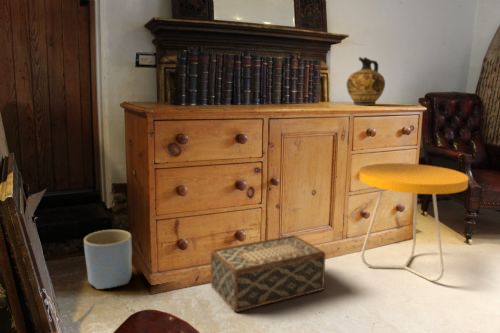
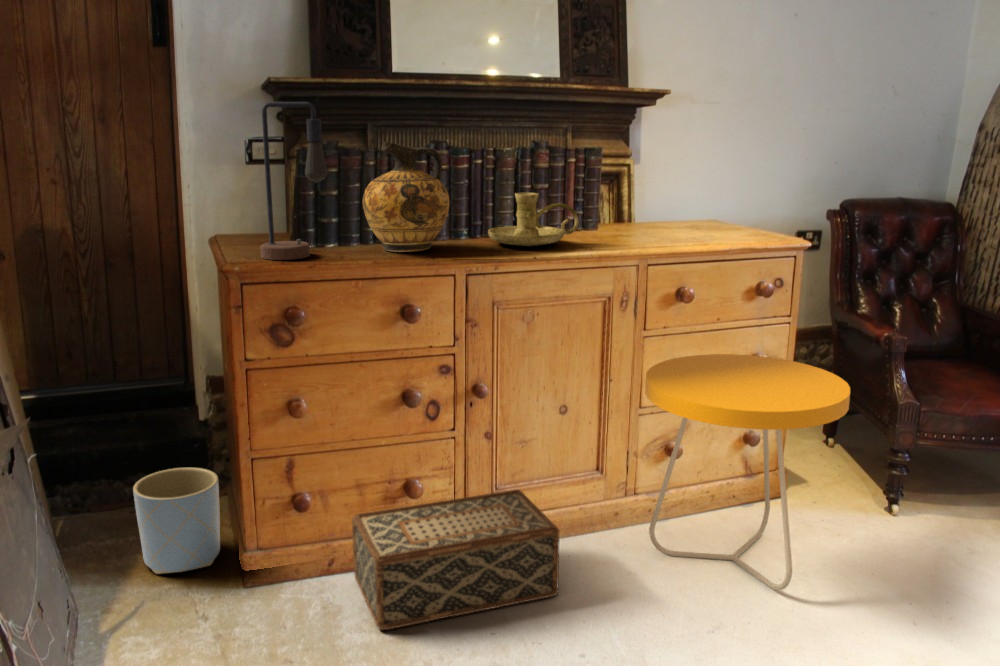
table lamp: none [160,22,198,109] -> present [260,102,327,260]
ceramic jug: present [346,57,385,105] -> present [363,142,449,252]
candle holder: none [272,79,318,107] -> present [488,193,578,246]

